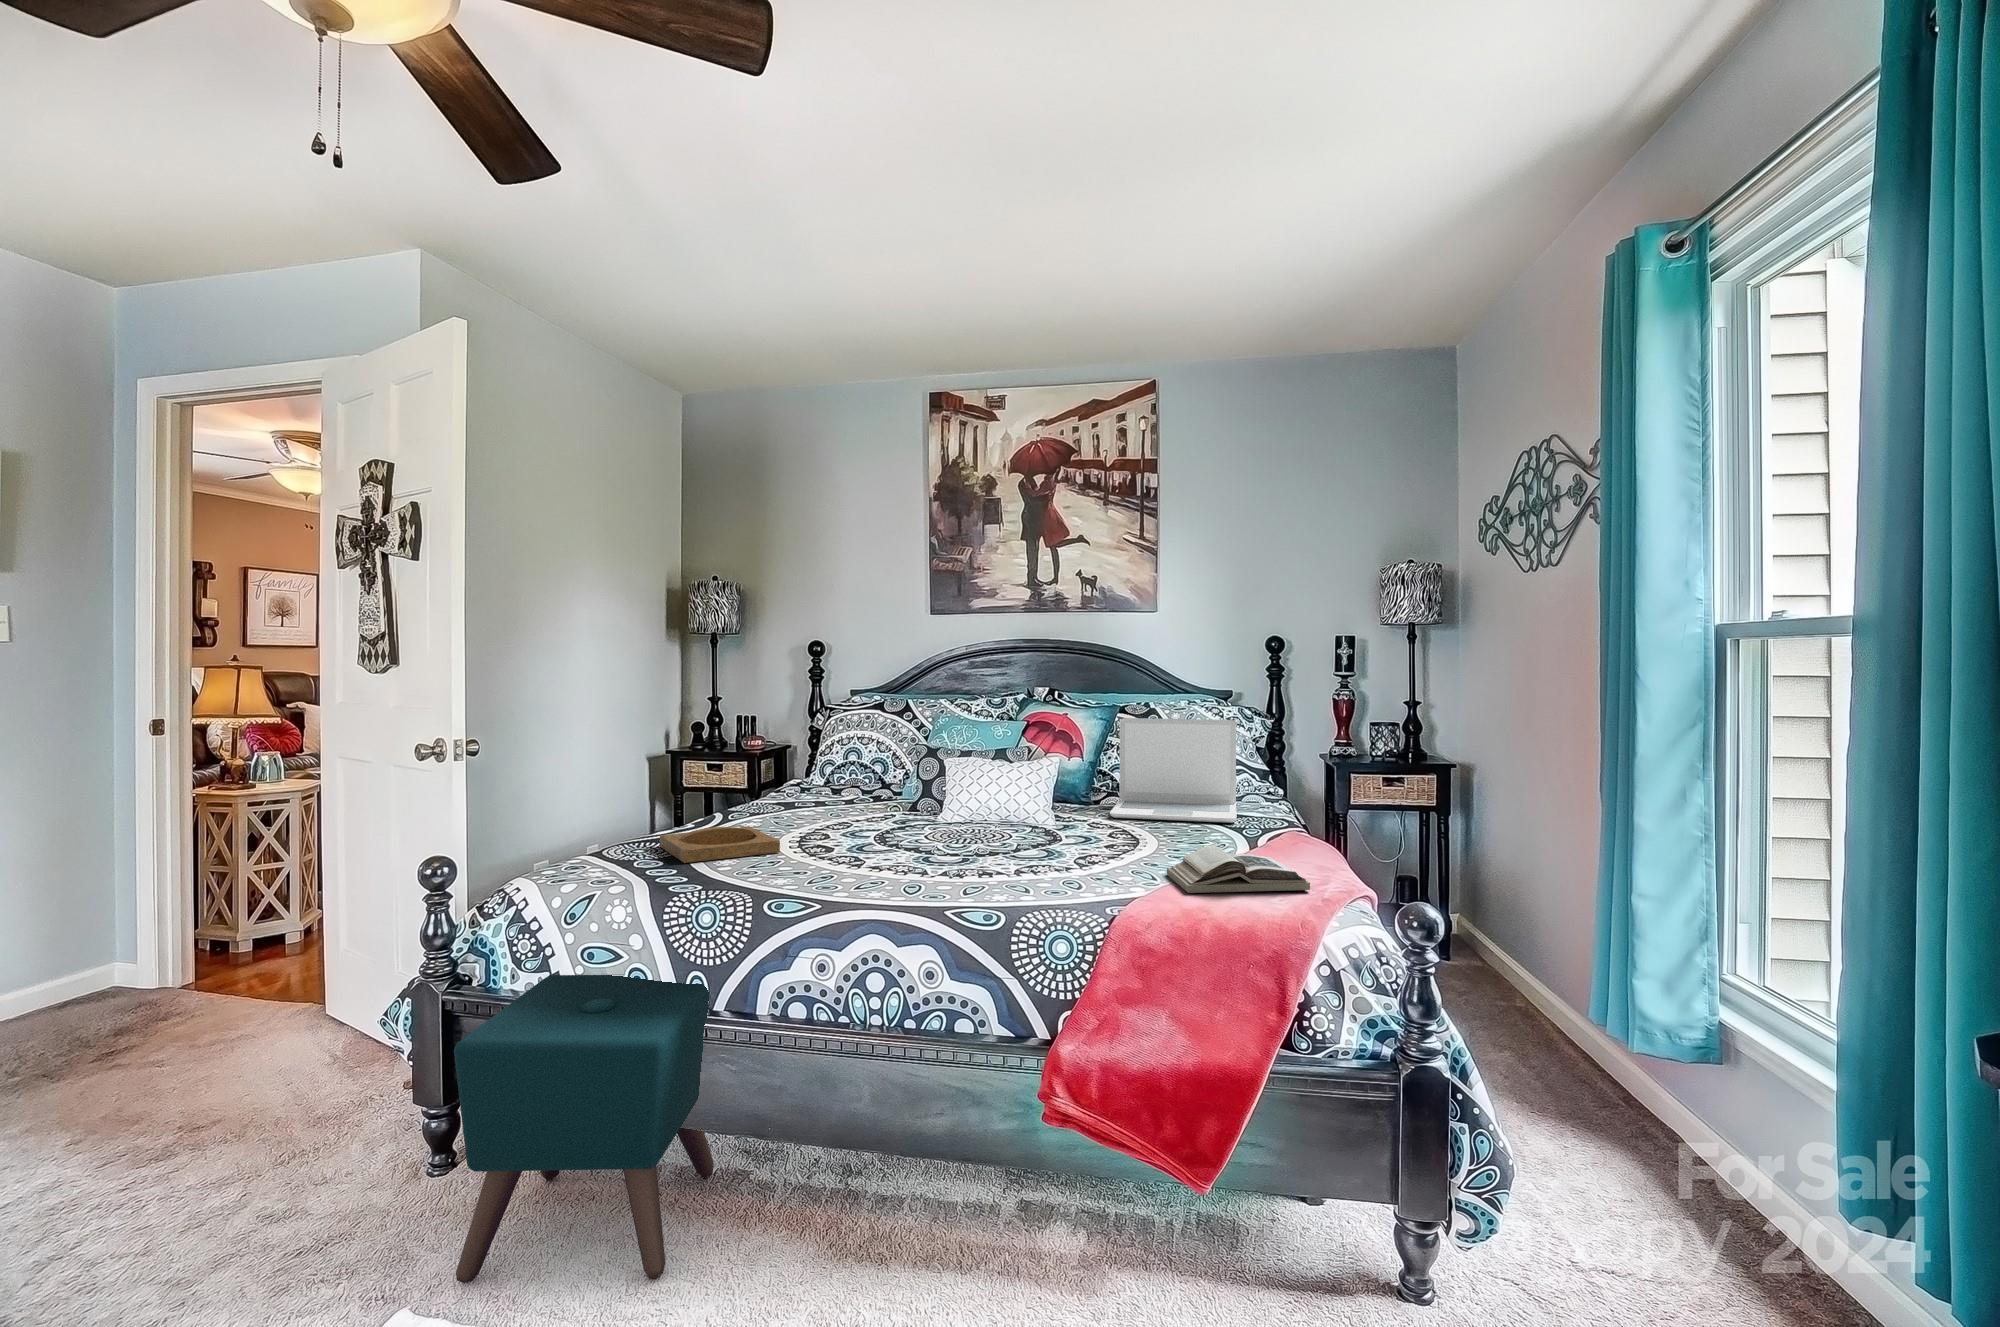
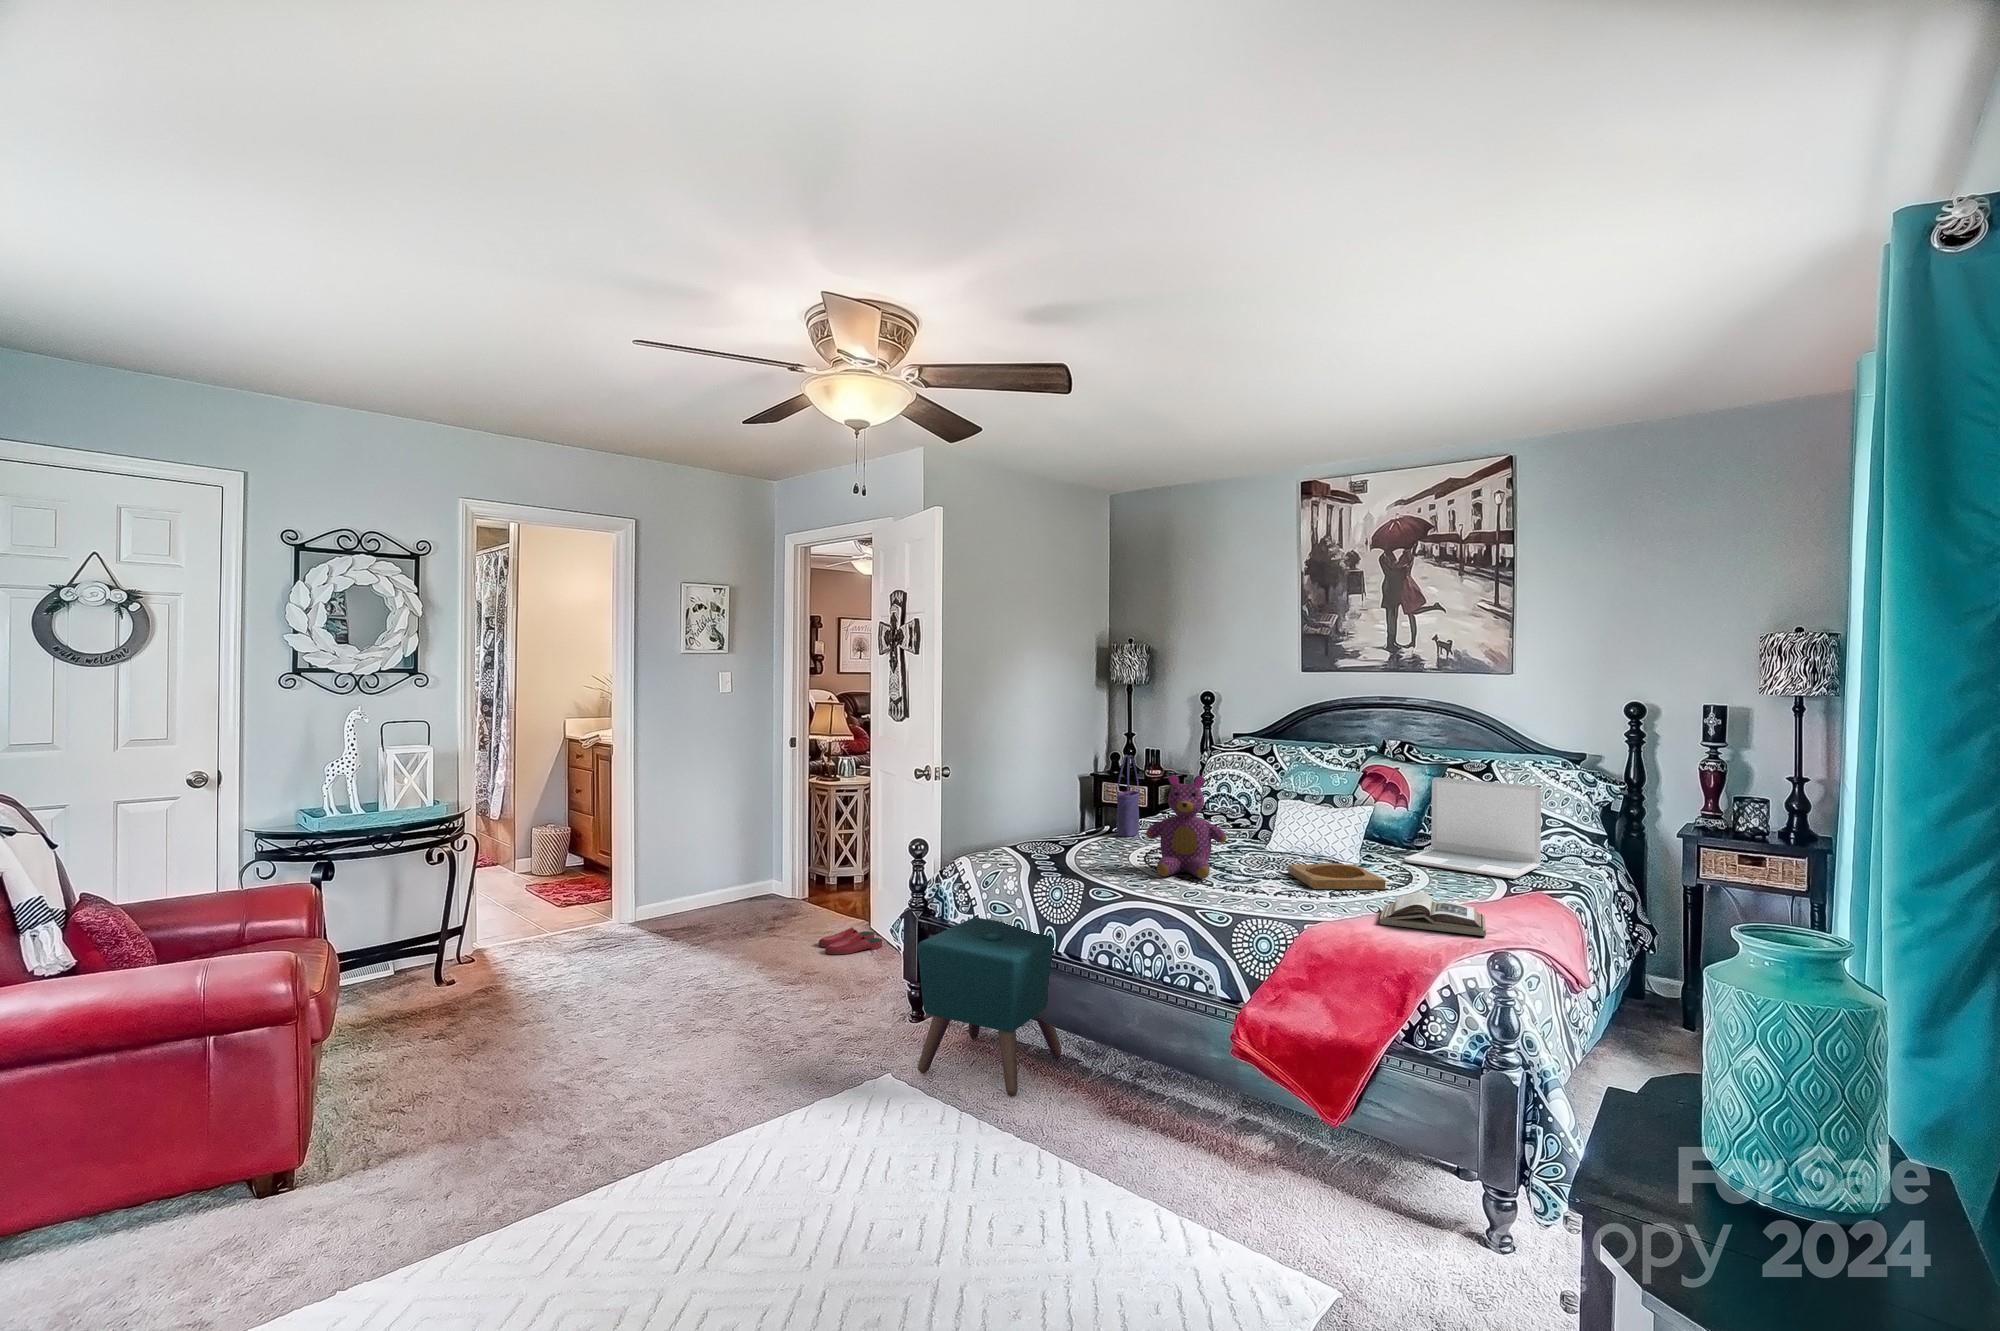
tote bag: none [744,709,772,822] -> present [1117,755,1139,837]
teddy bear: none [824,721,935,867] -> present [1146,775,1227,879]
tray: present [660,827,780,863] -> present [1288,863,1385,889]
slippers: none [200,1022,337,1079] -> present [819,927,882,954]

